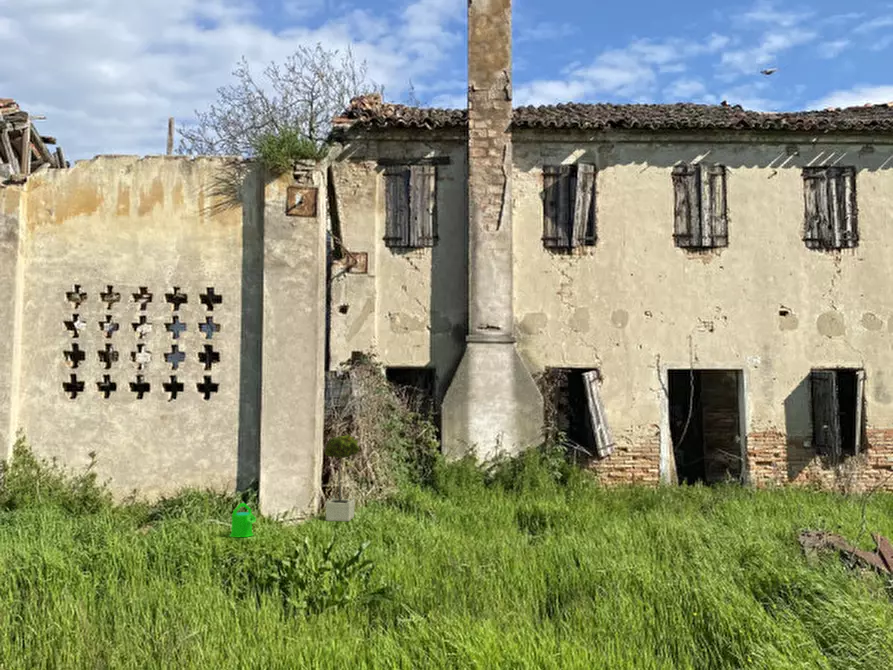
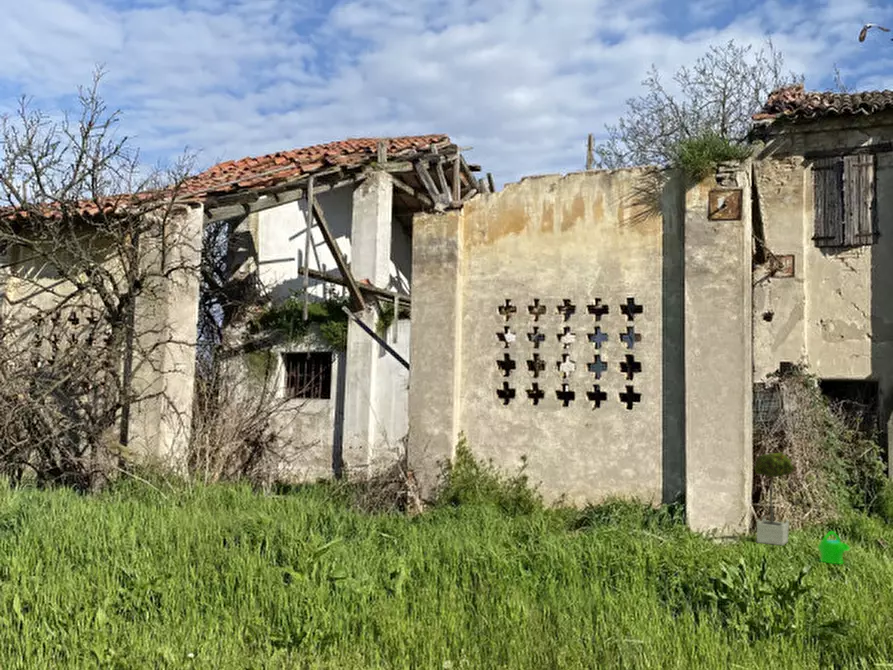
watering can: present [229,503,256,537] -> present [818,531,850,564]

